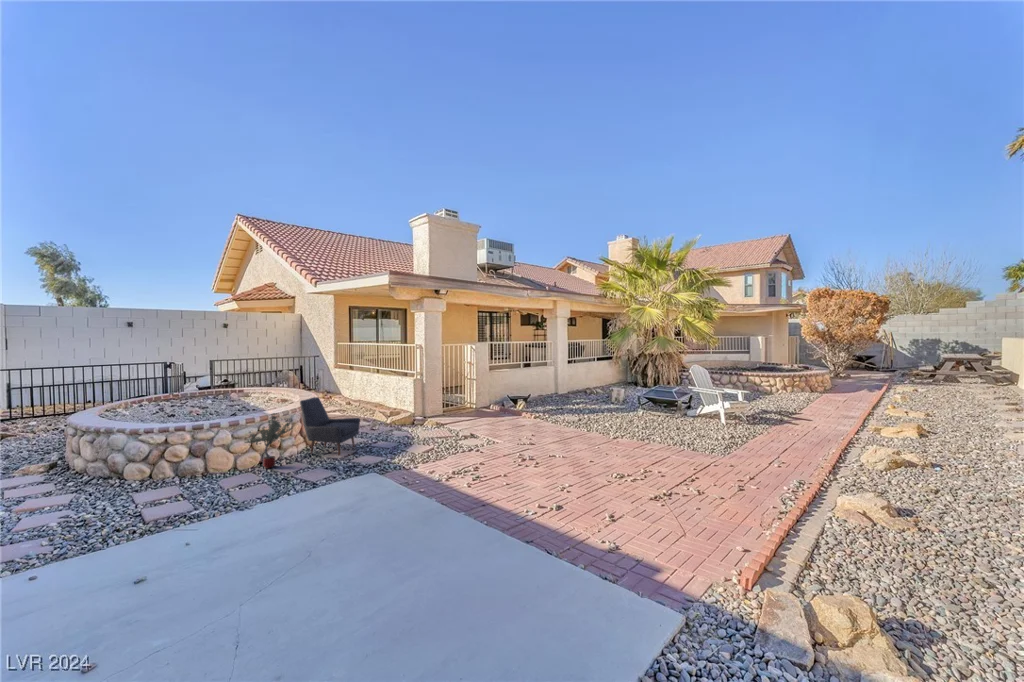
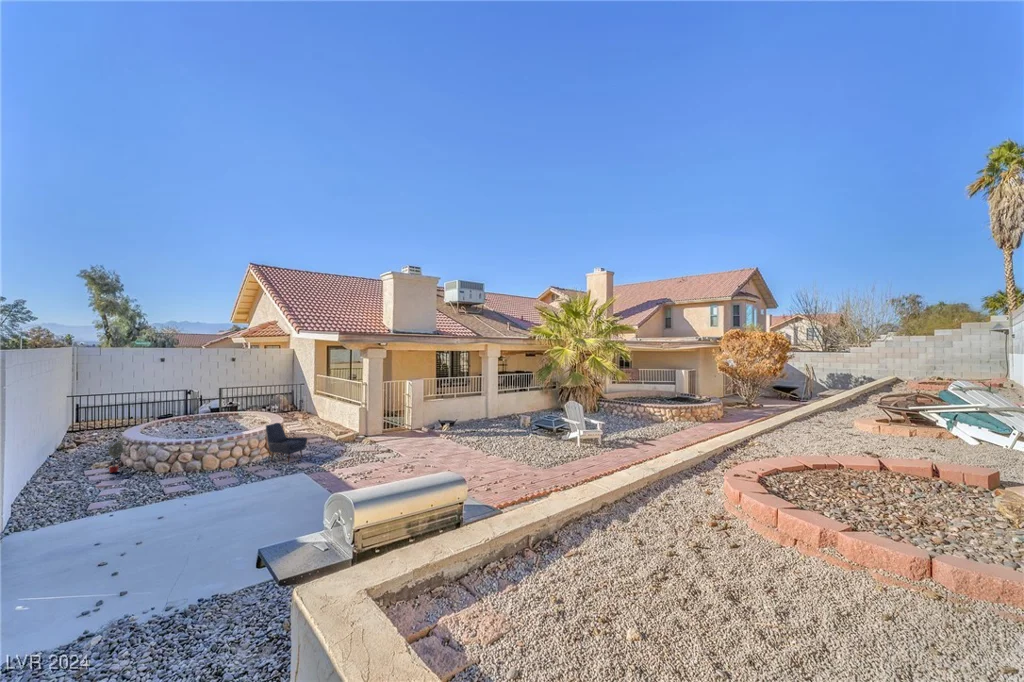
potted tree: present [245,413,293,468] -> present [108,437,131,473]

